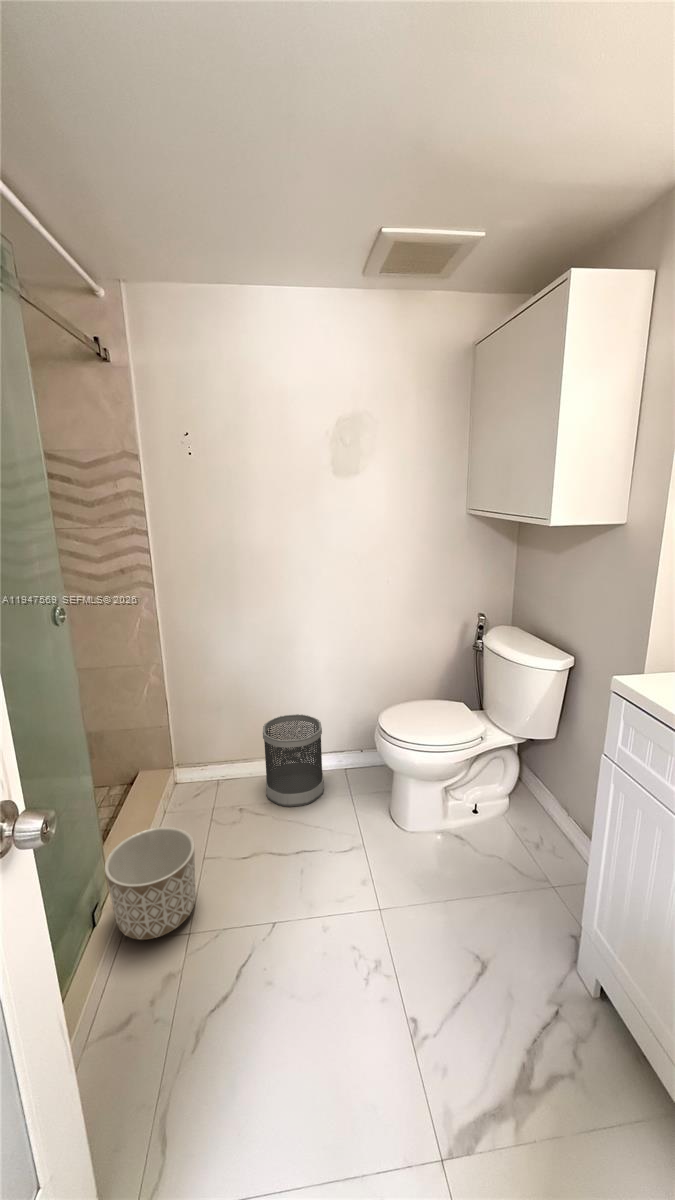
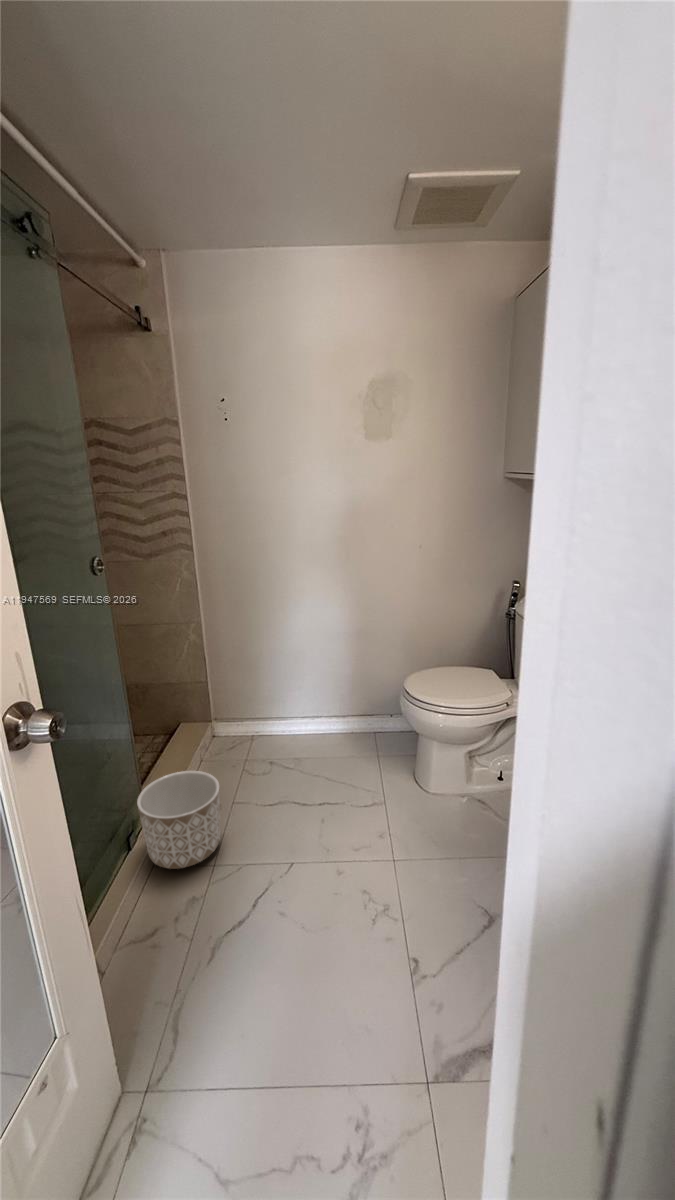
wastebasket: present [263,714,324,807] -> none [293,678,352,765]

